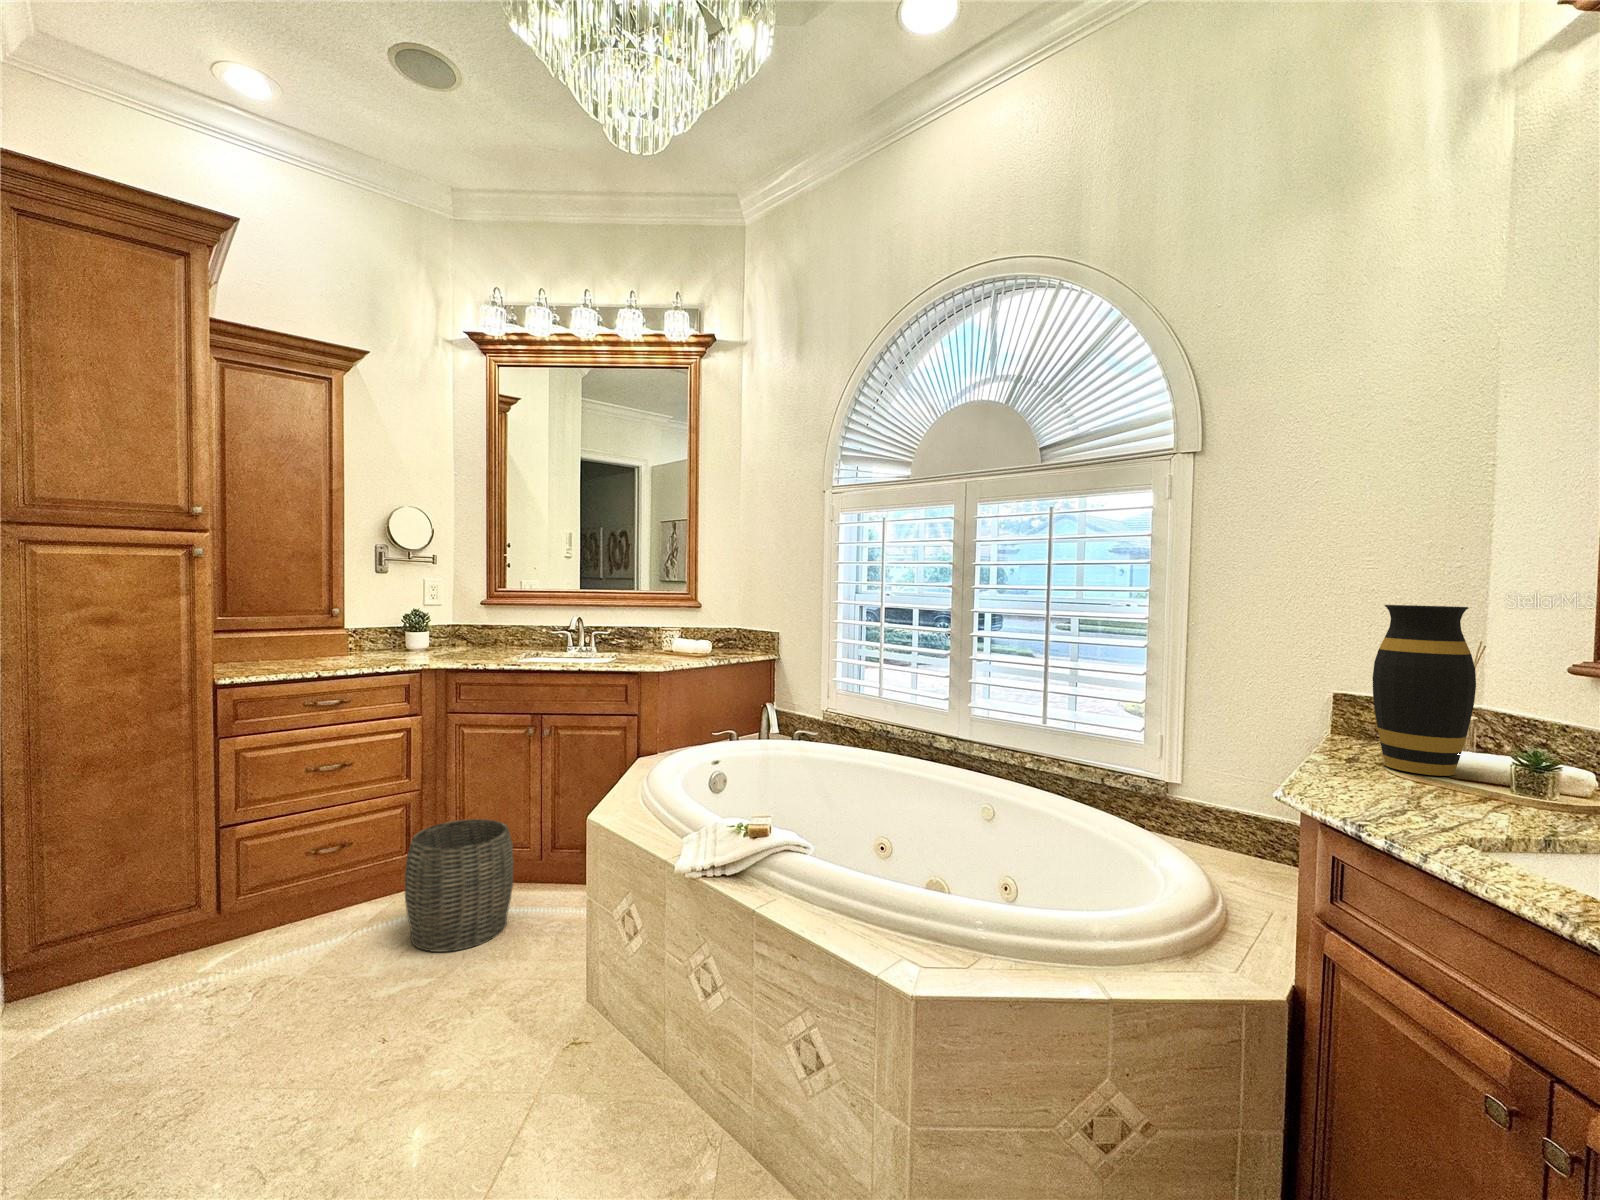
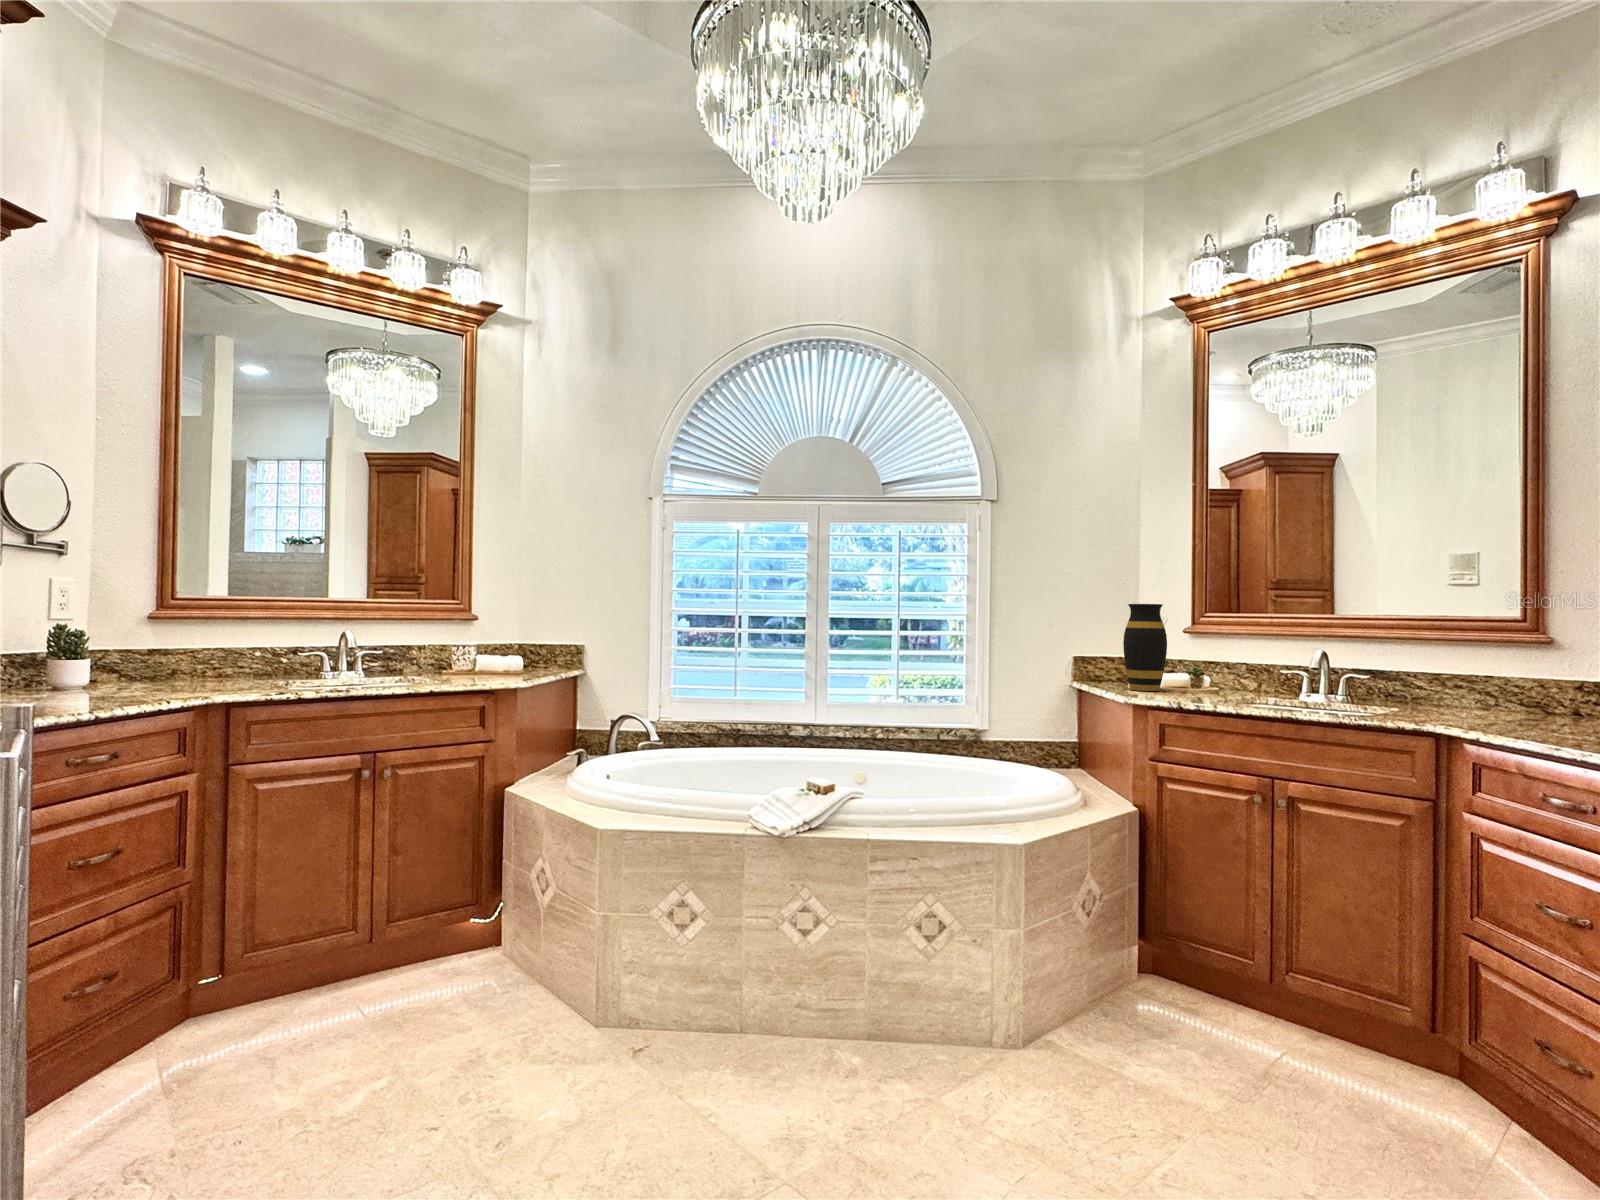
woven basket: present [405,819,514,952] -> none [242,891,388,1065]

